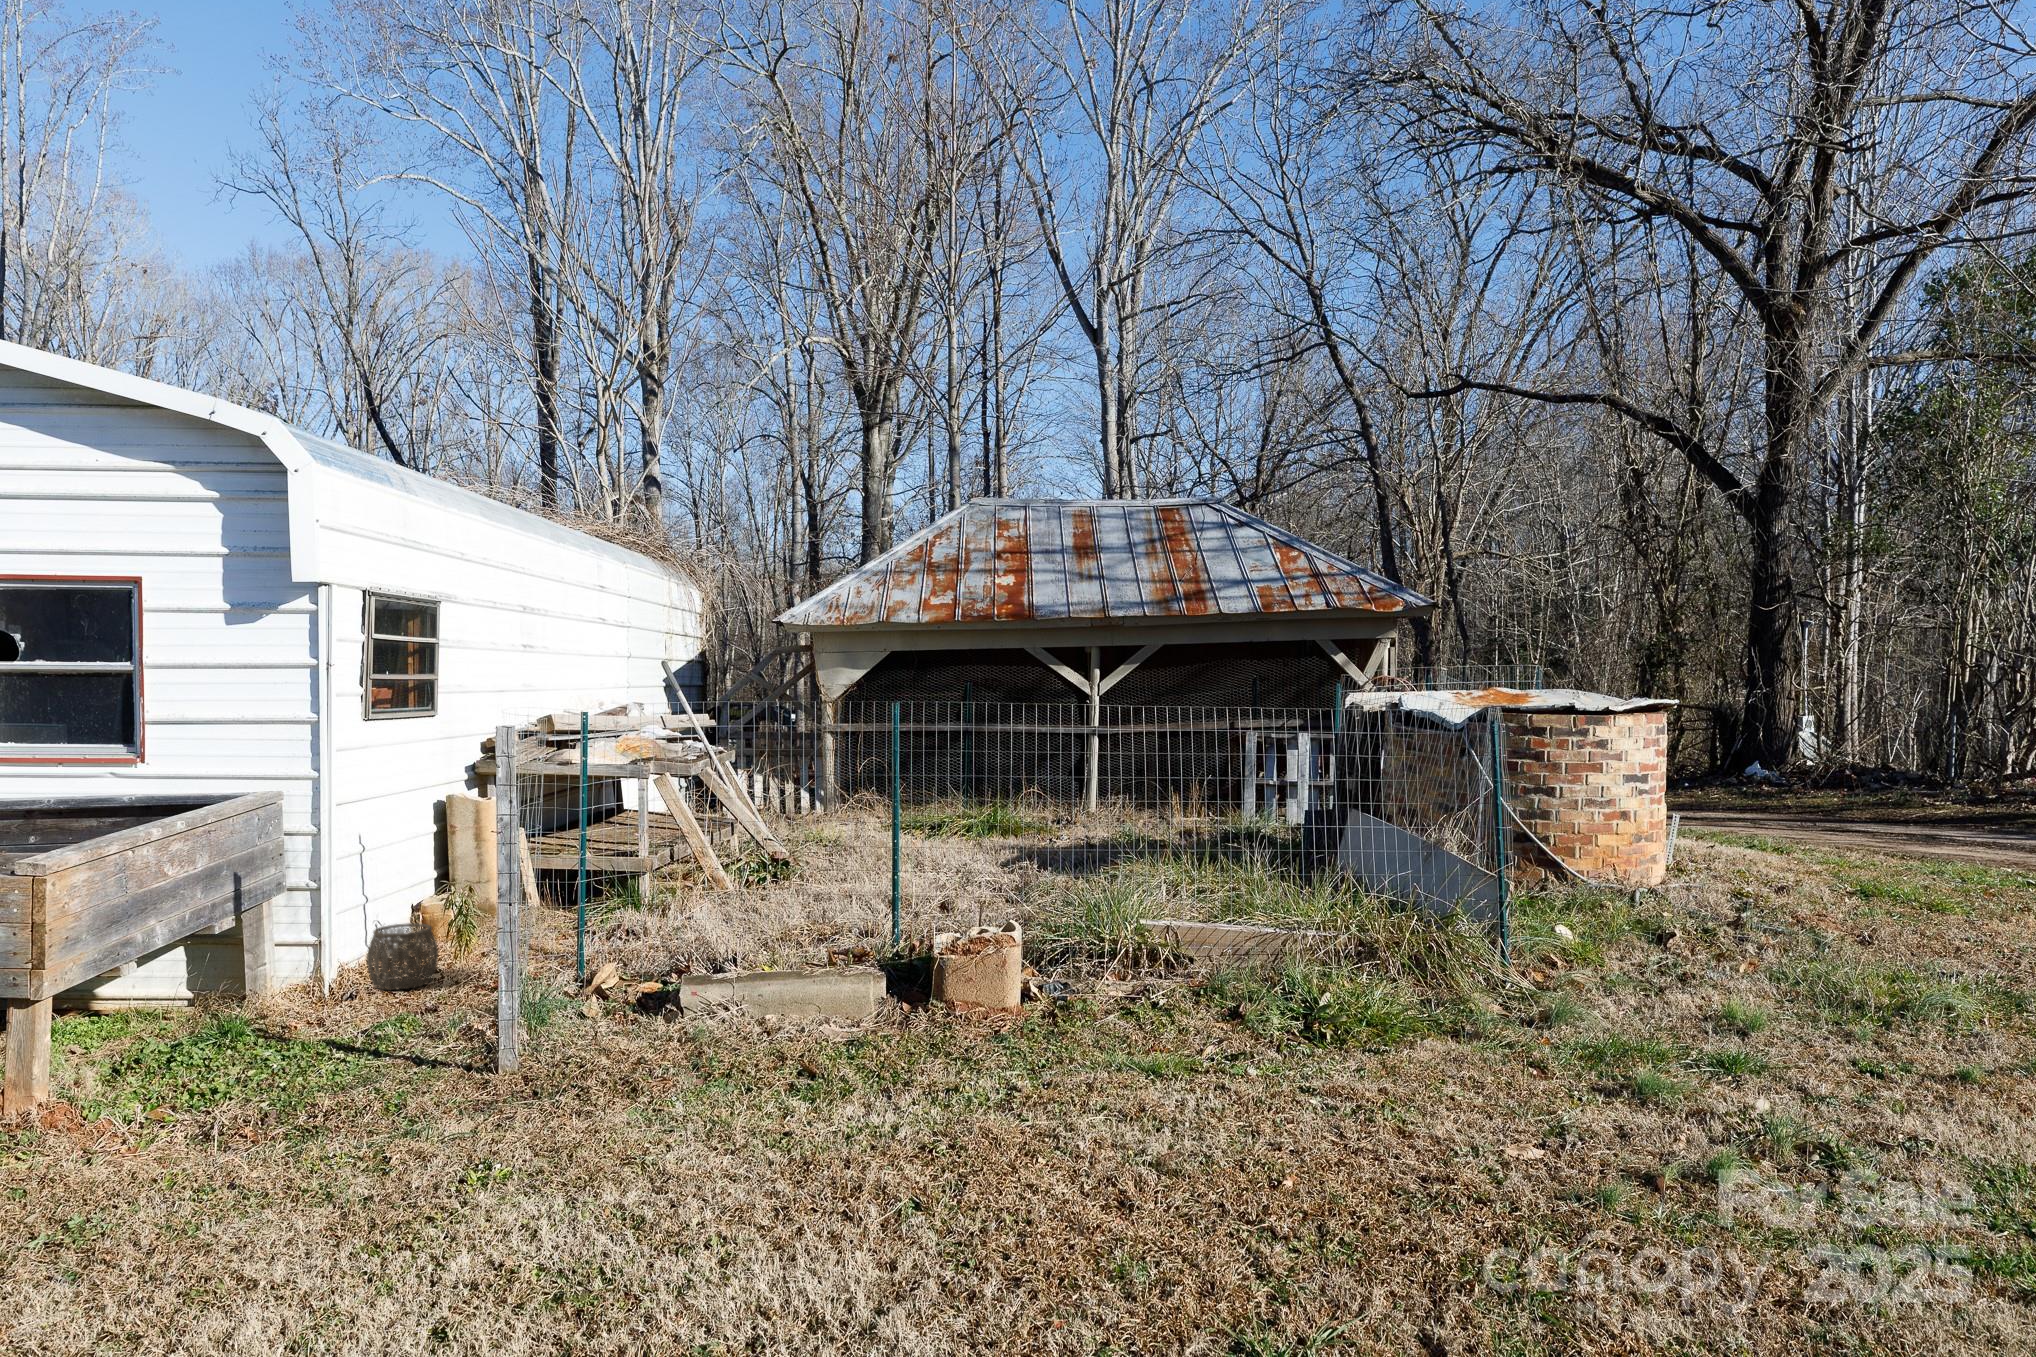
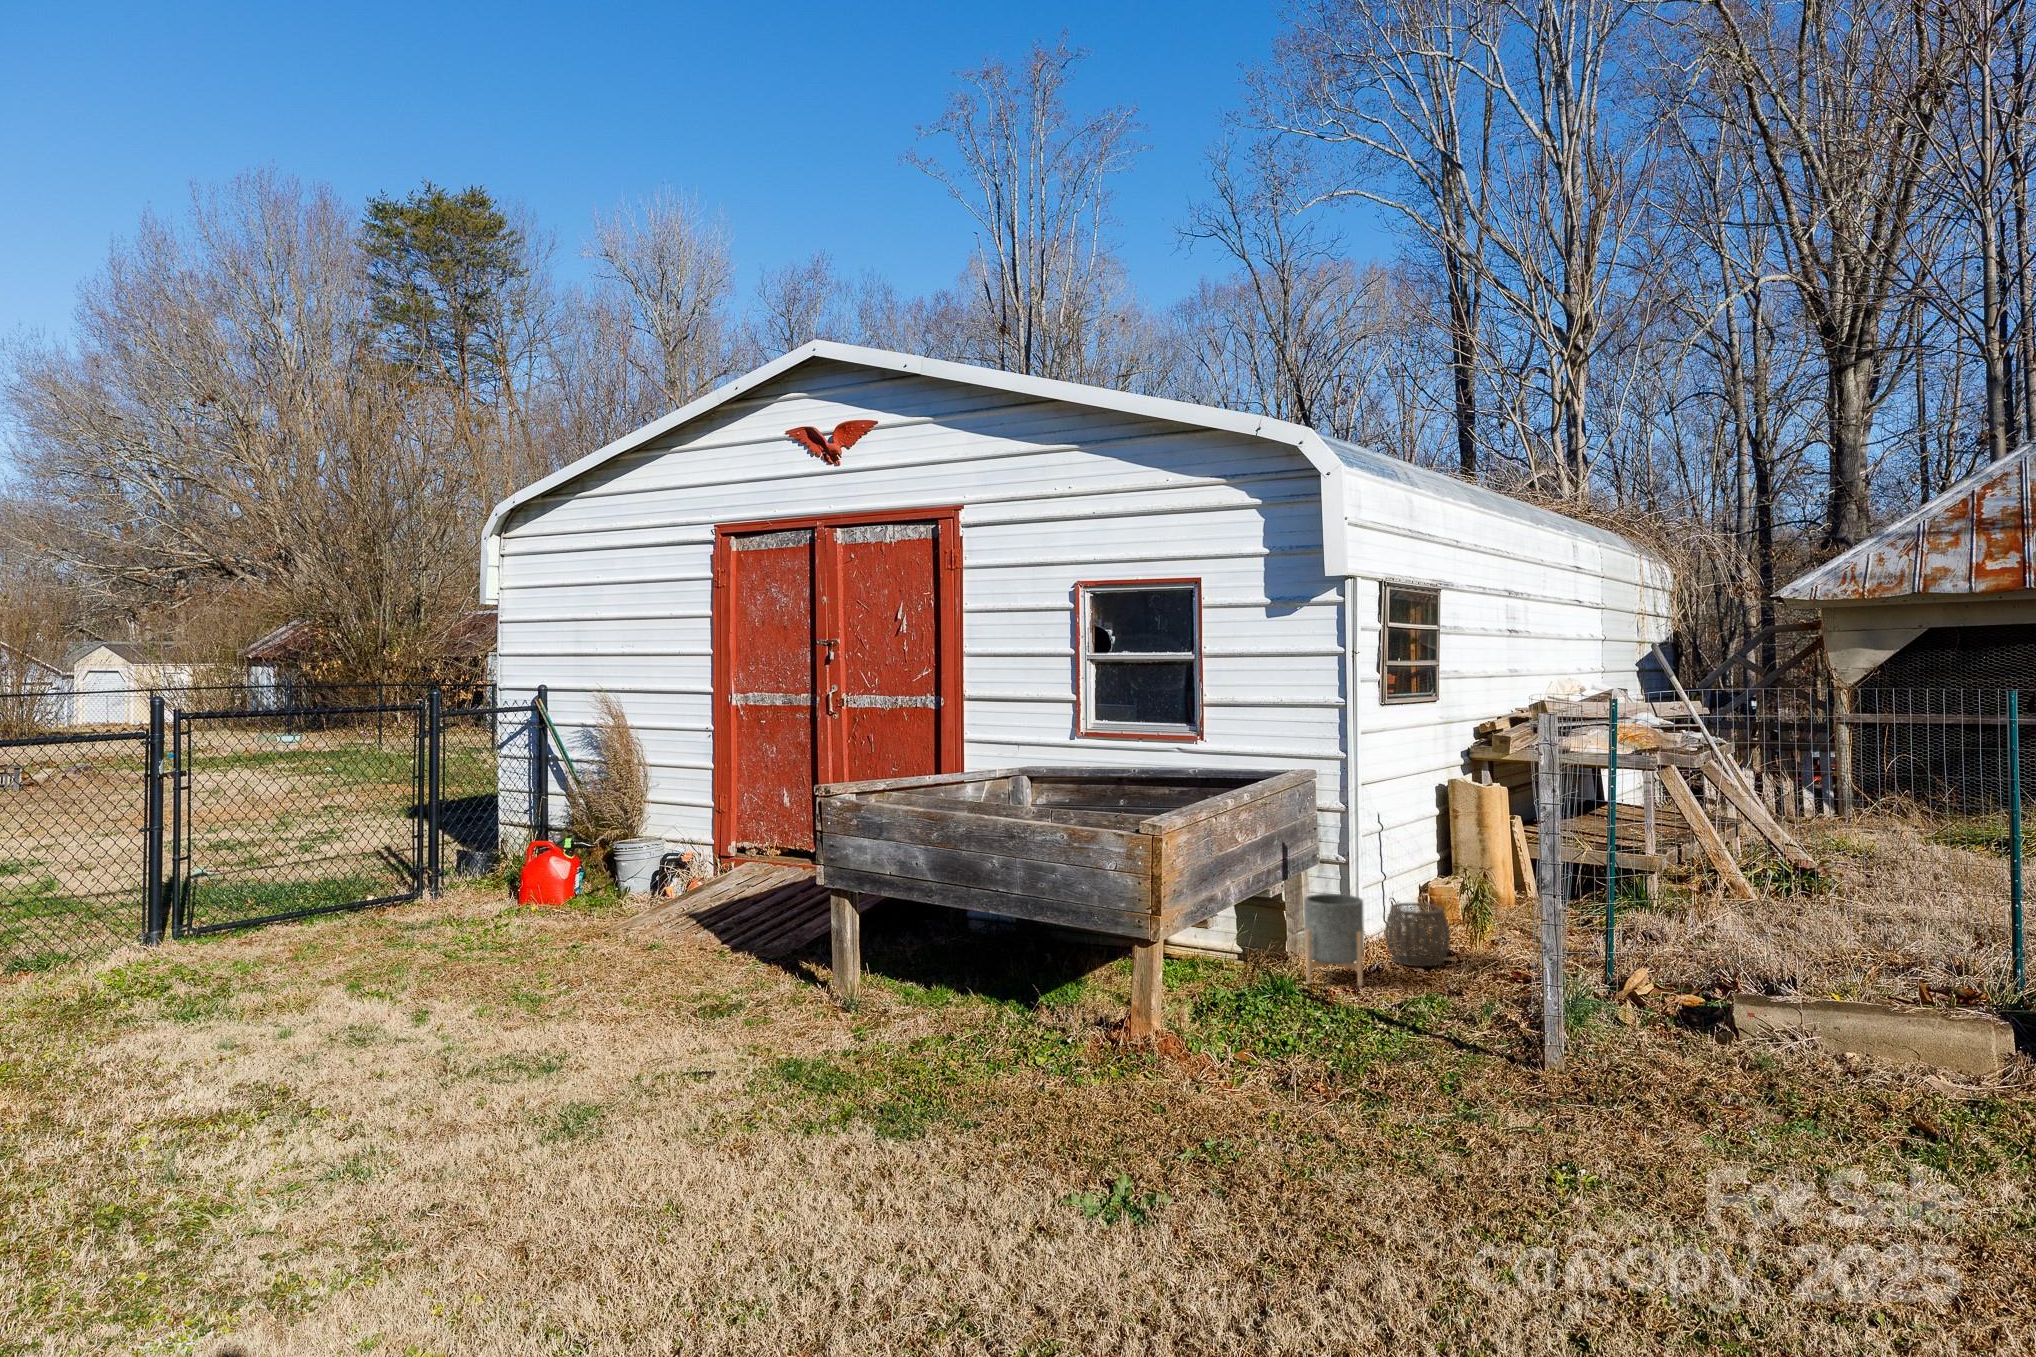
planter: none [263,924,335,1026] -> present [1304,894,1364,986]

